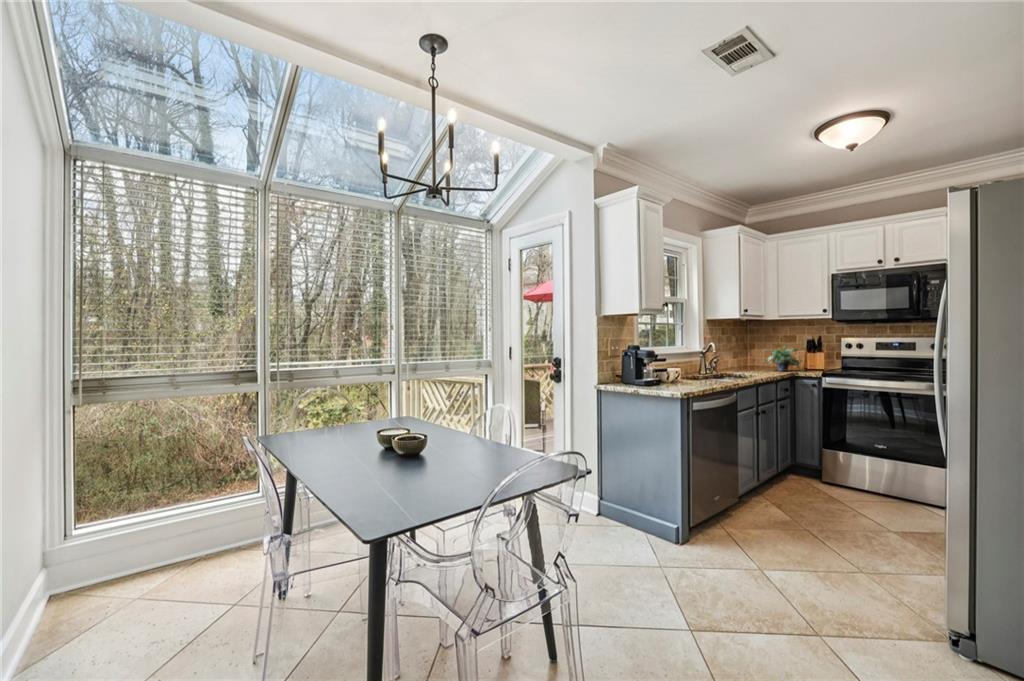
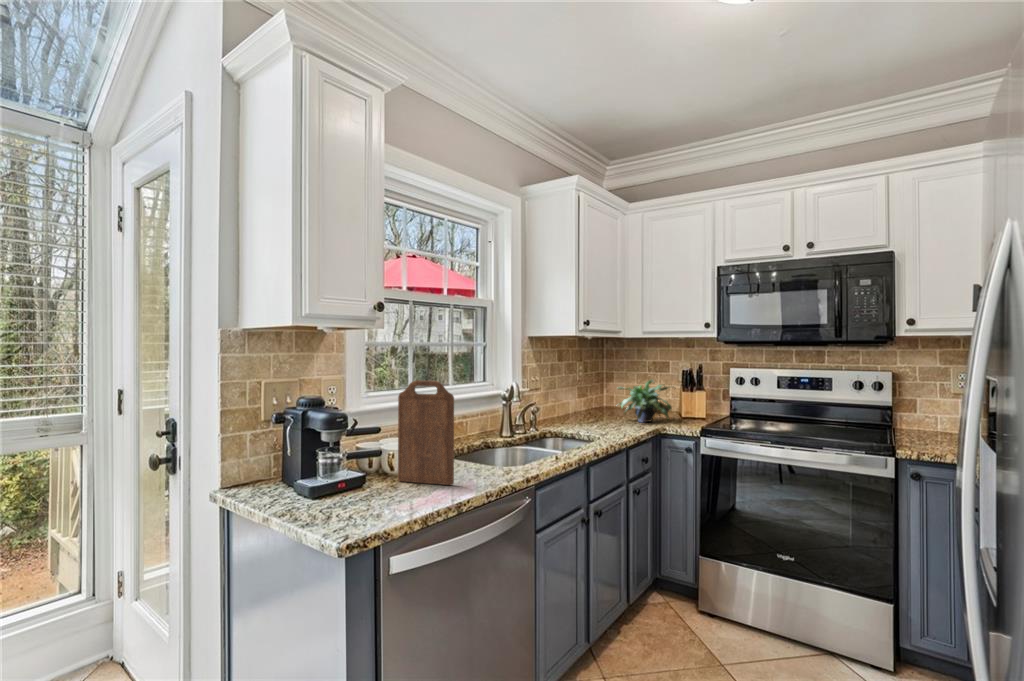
cutting board: none [671,338,701,385] -> present [398,380,454,485]

